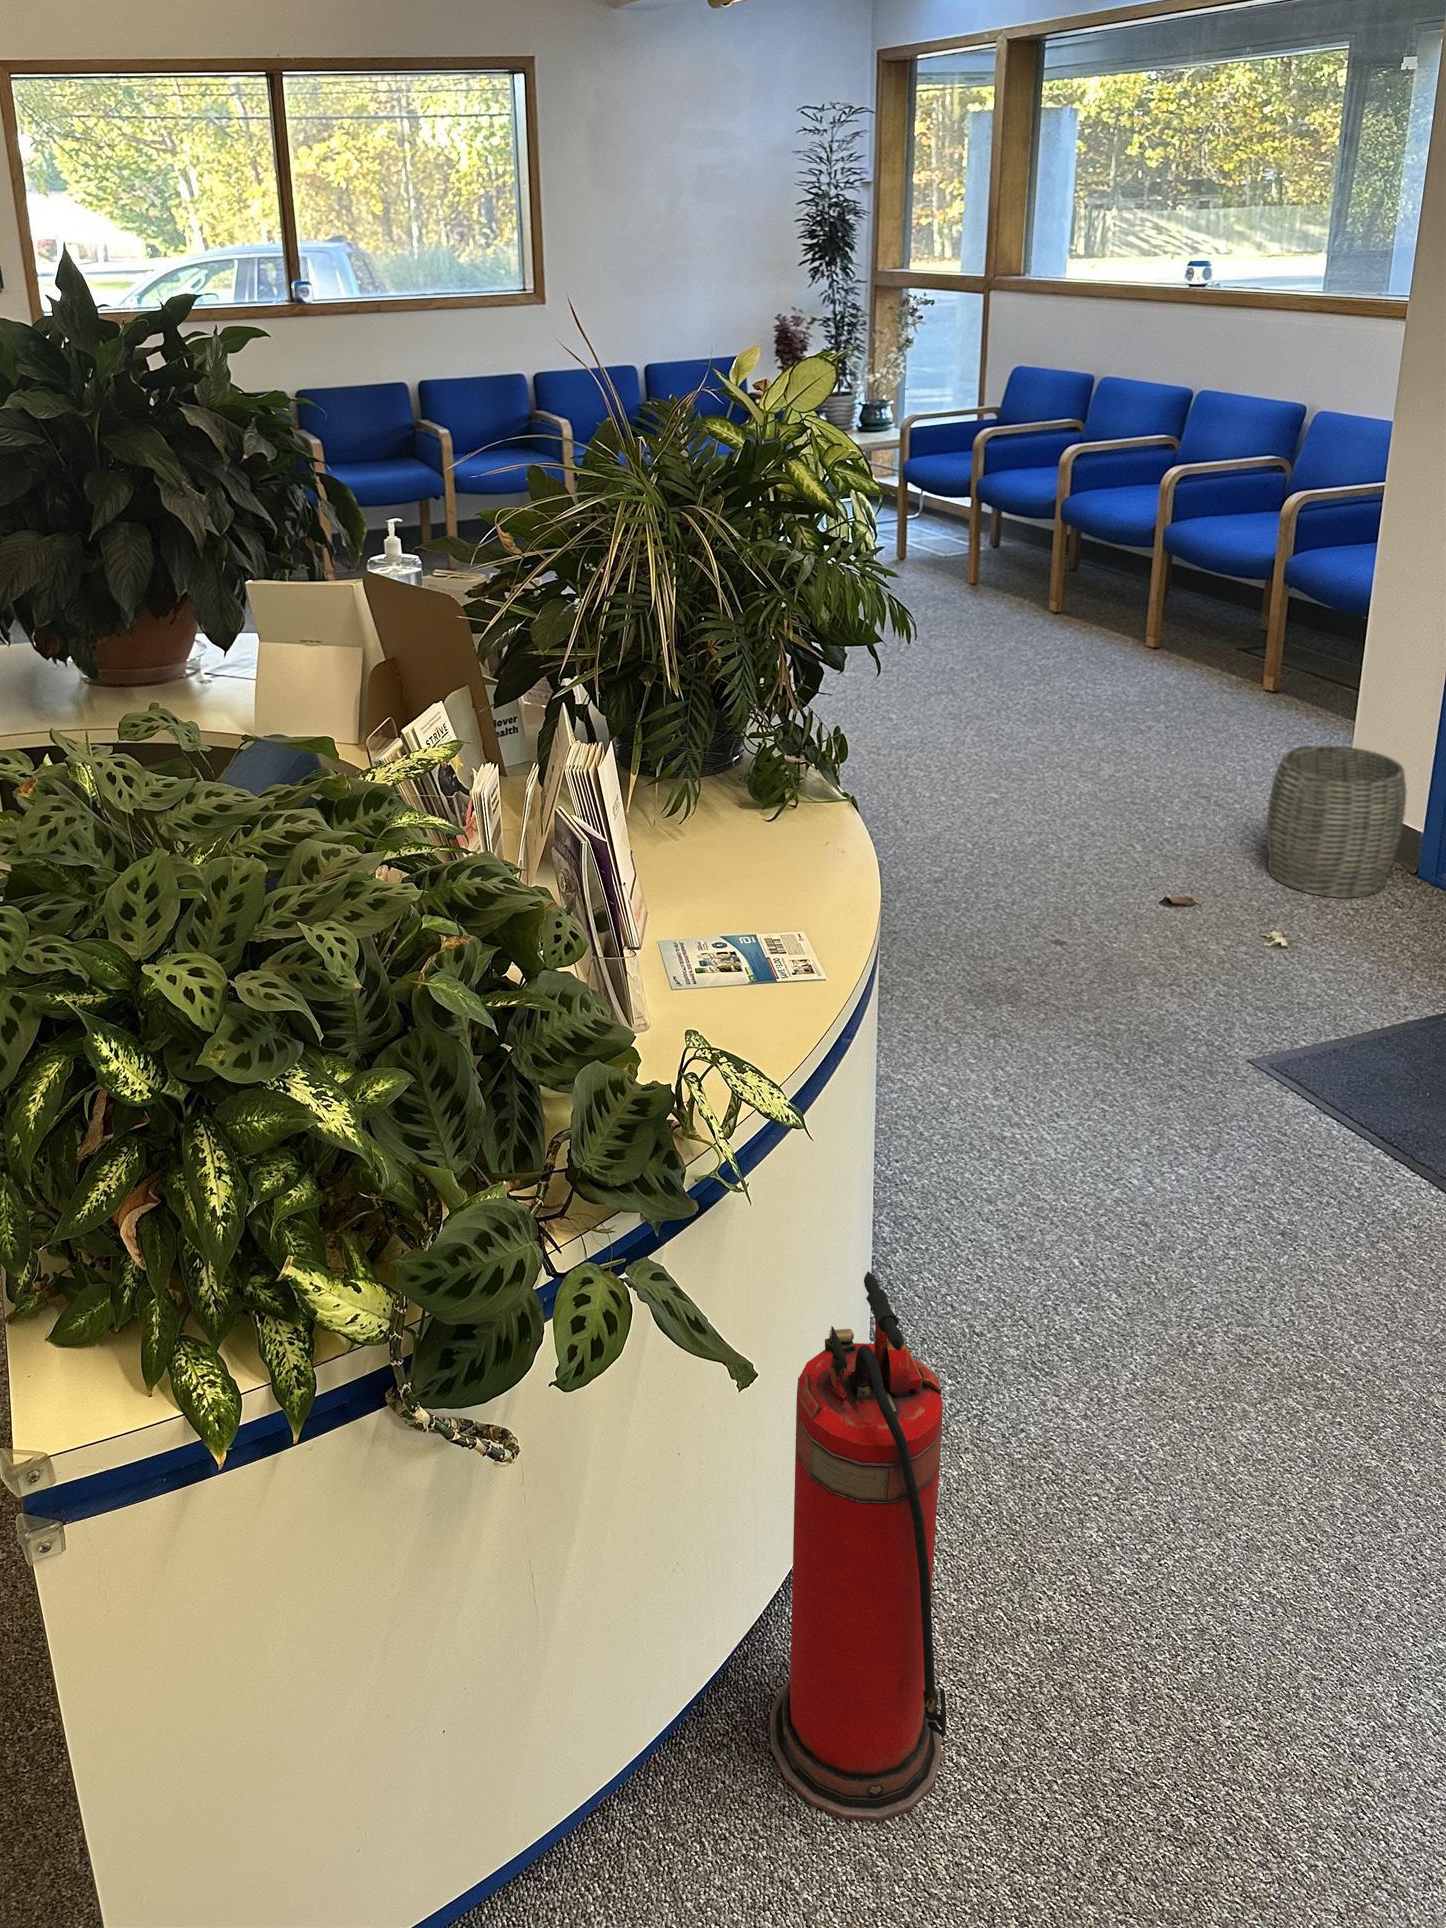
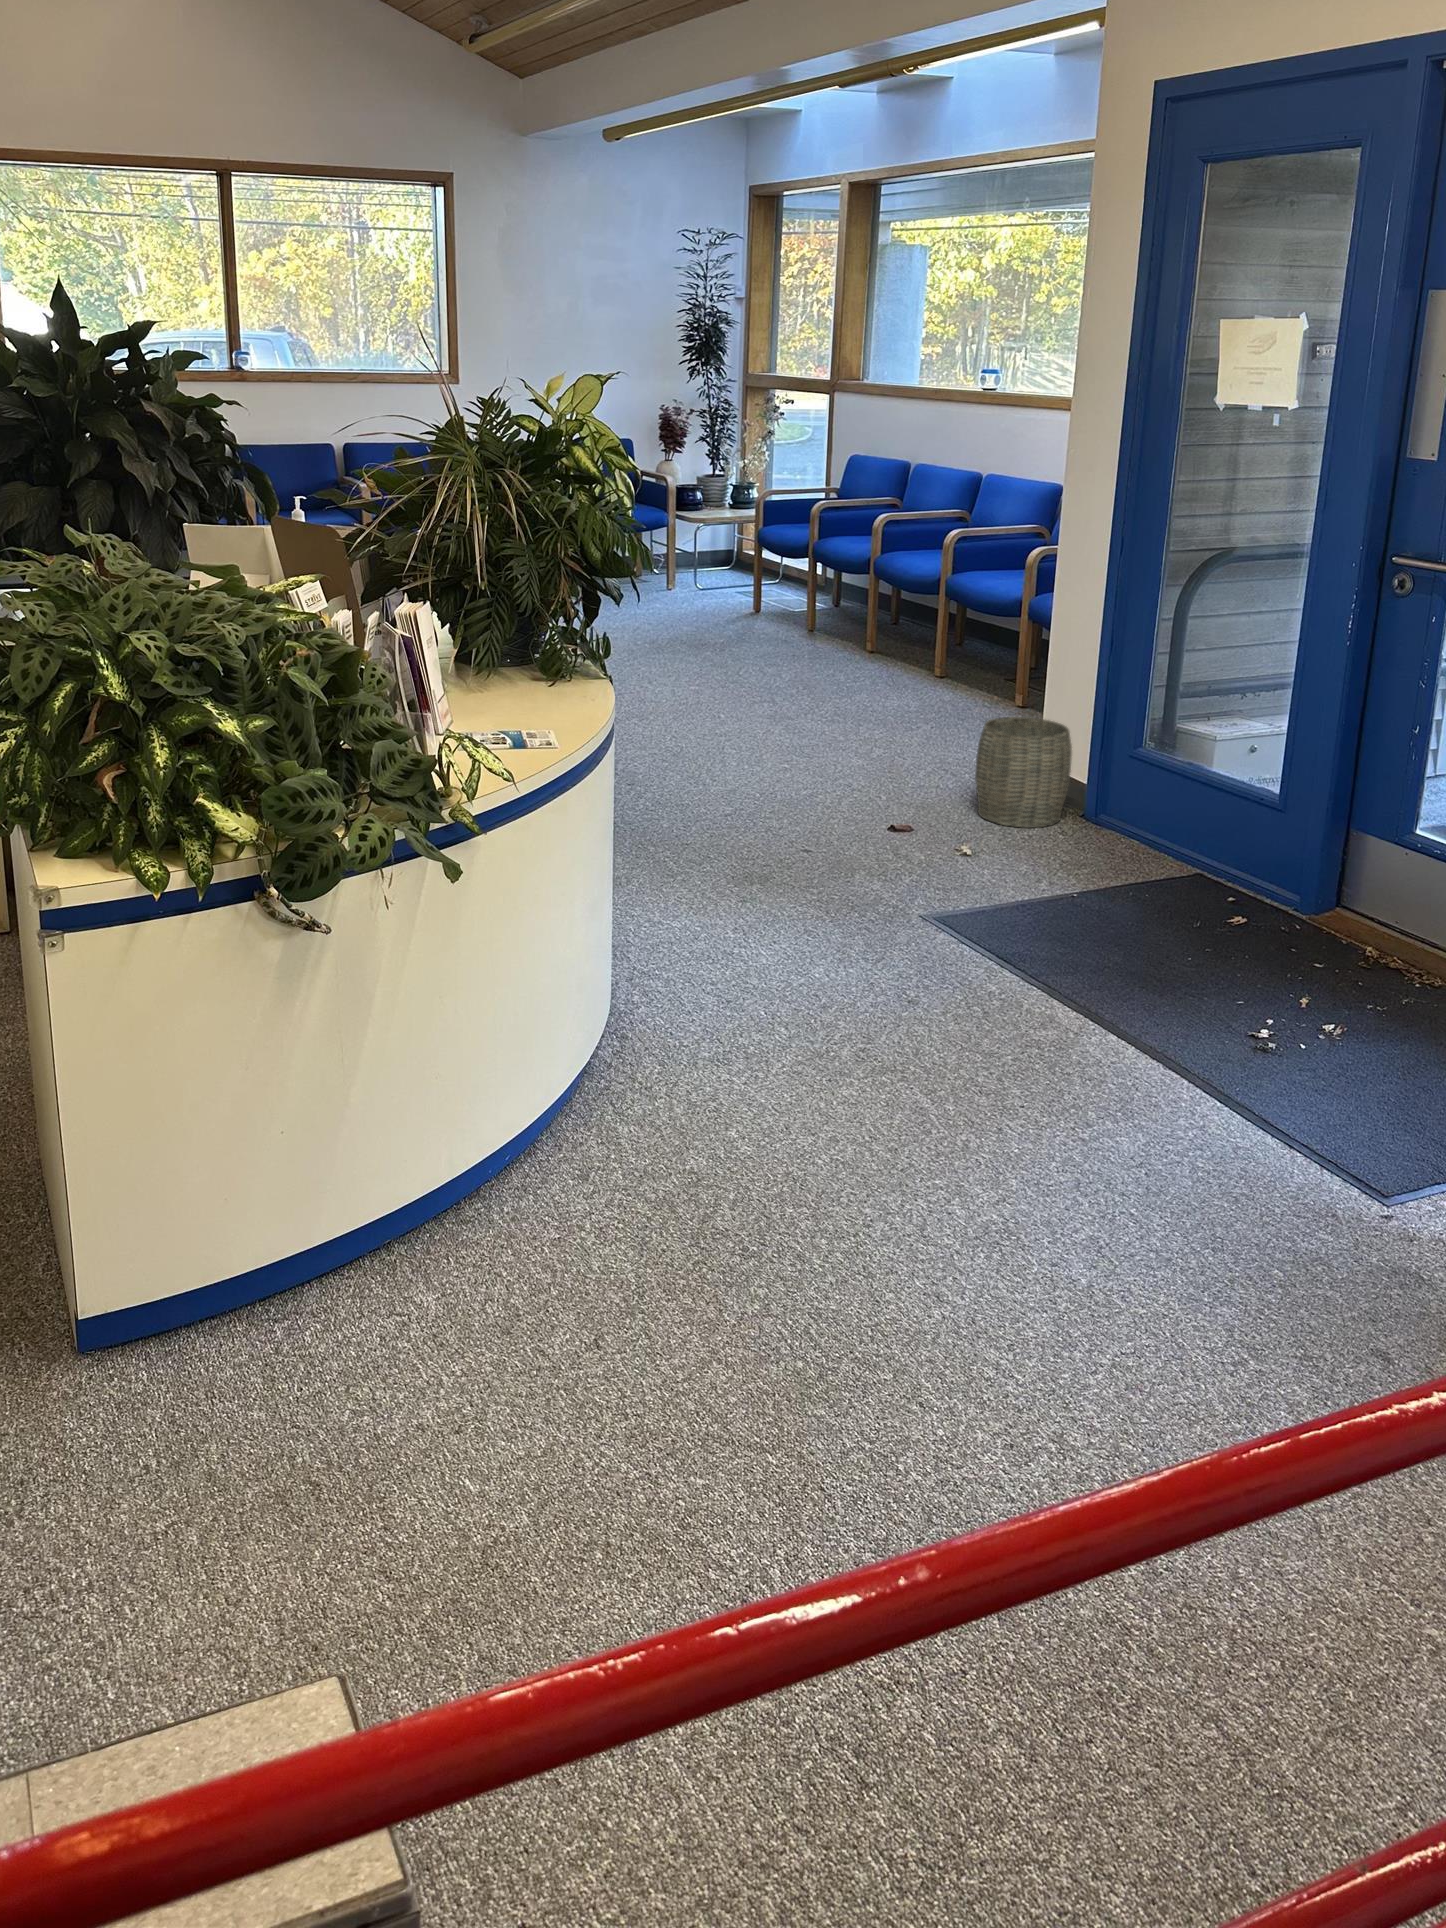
fire extinguisher: present [770,1271,946,1821] -> none [502,892,610,1251]

